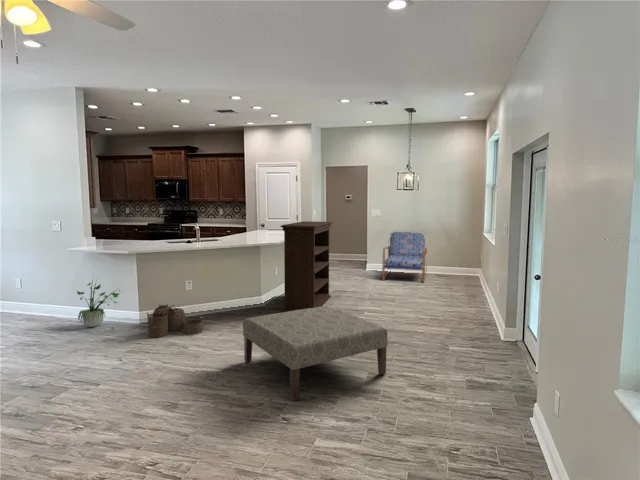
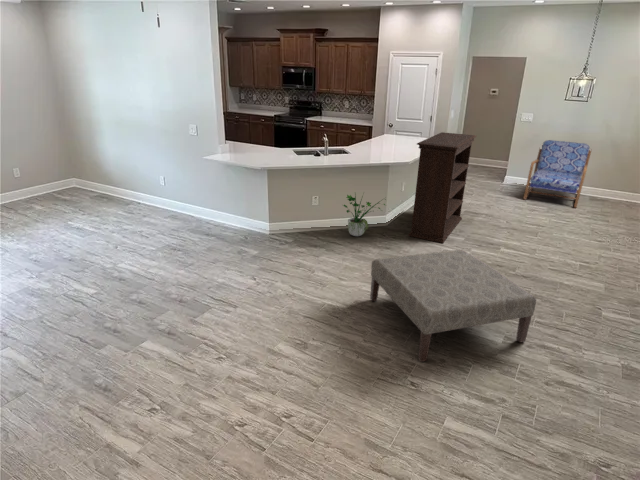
potted plant: present [77,283,120,327] -> present [343,195,385,236]
woven basket: present [147,305,202,337] -> none [276,218,328,255]

